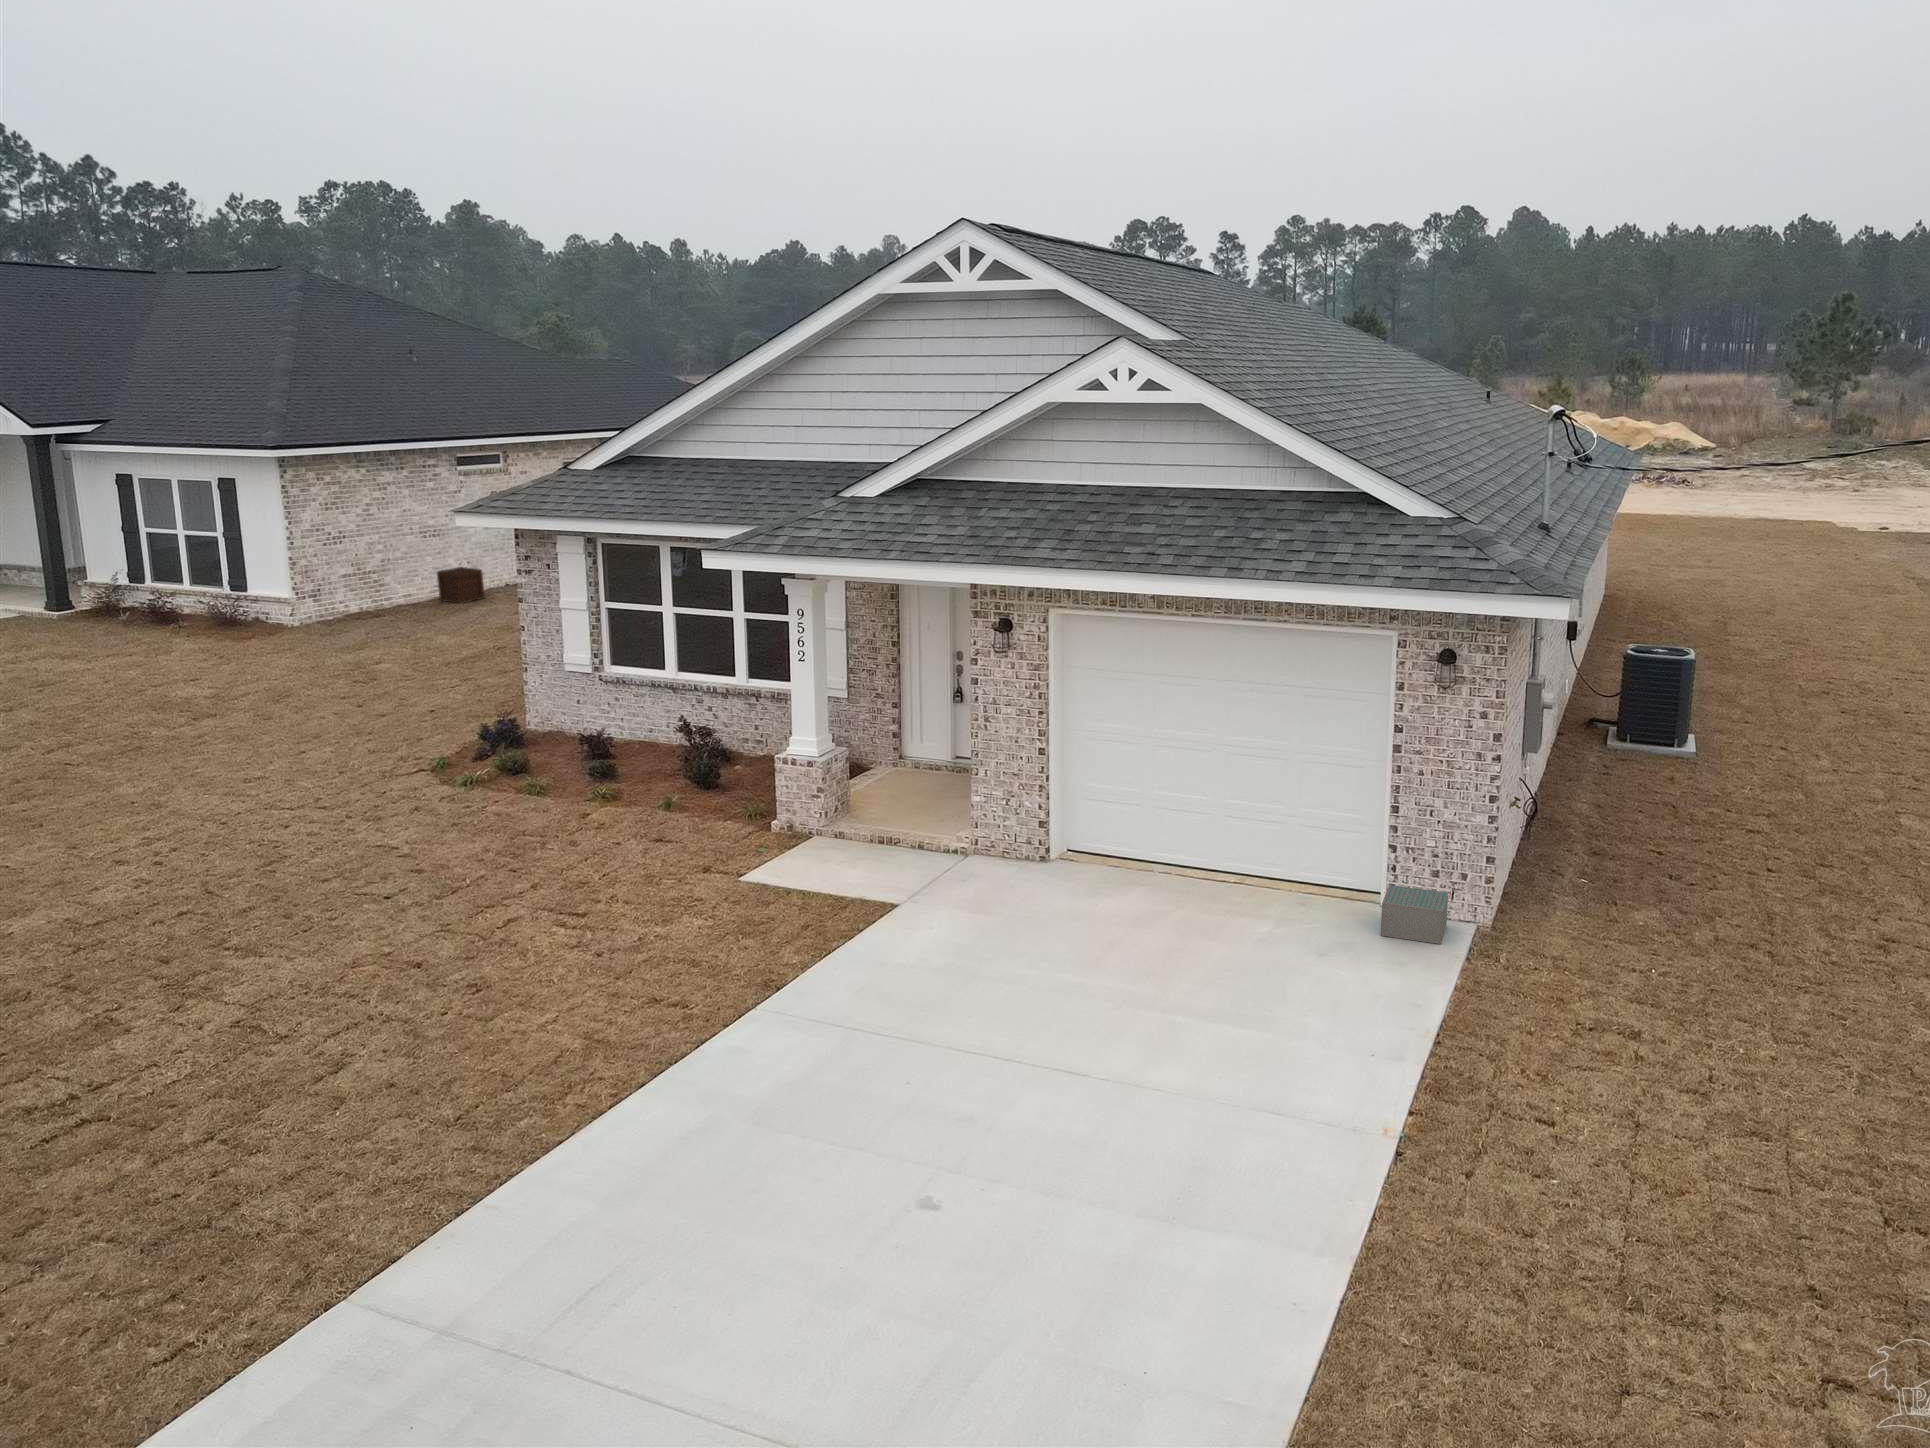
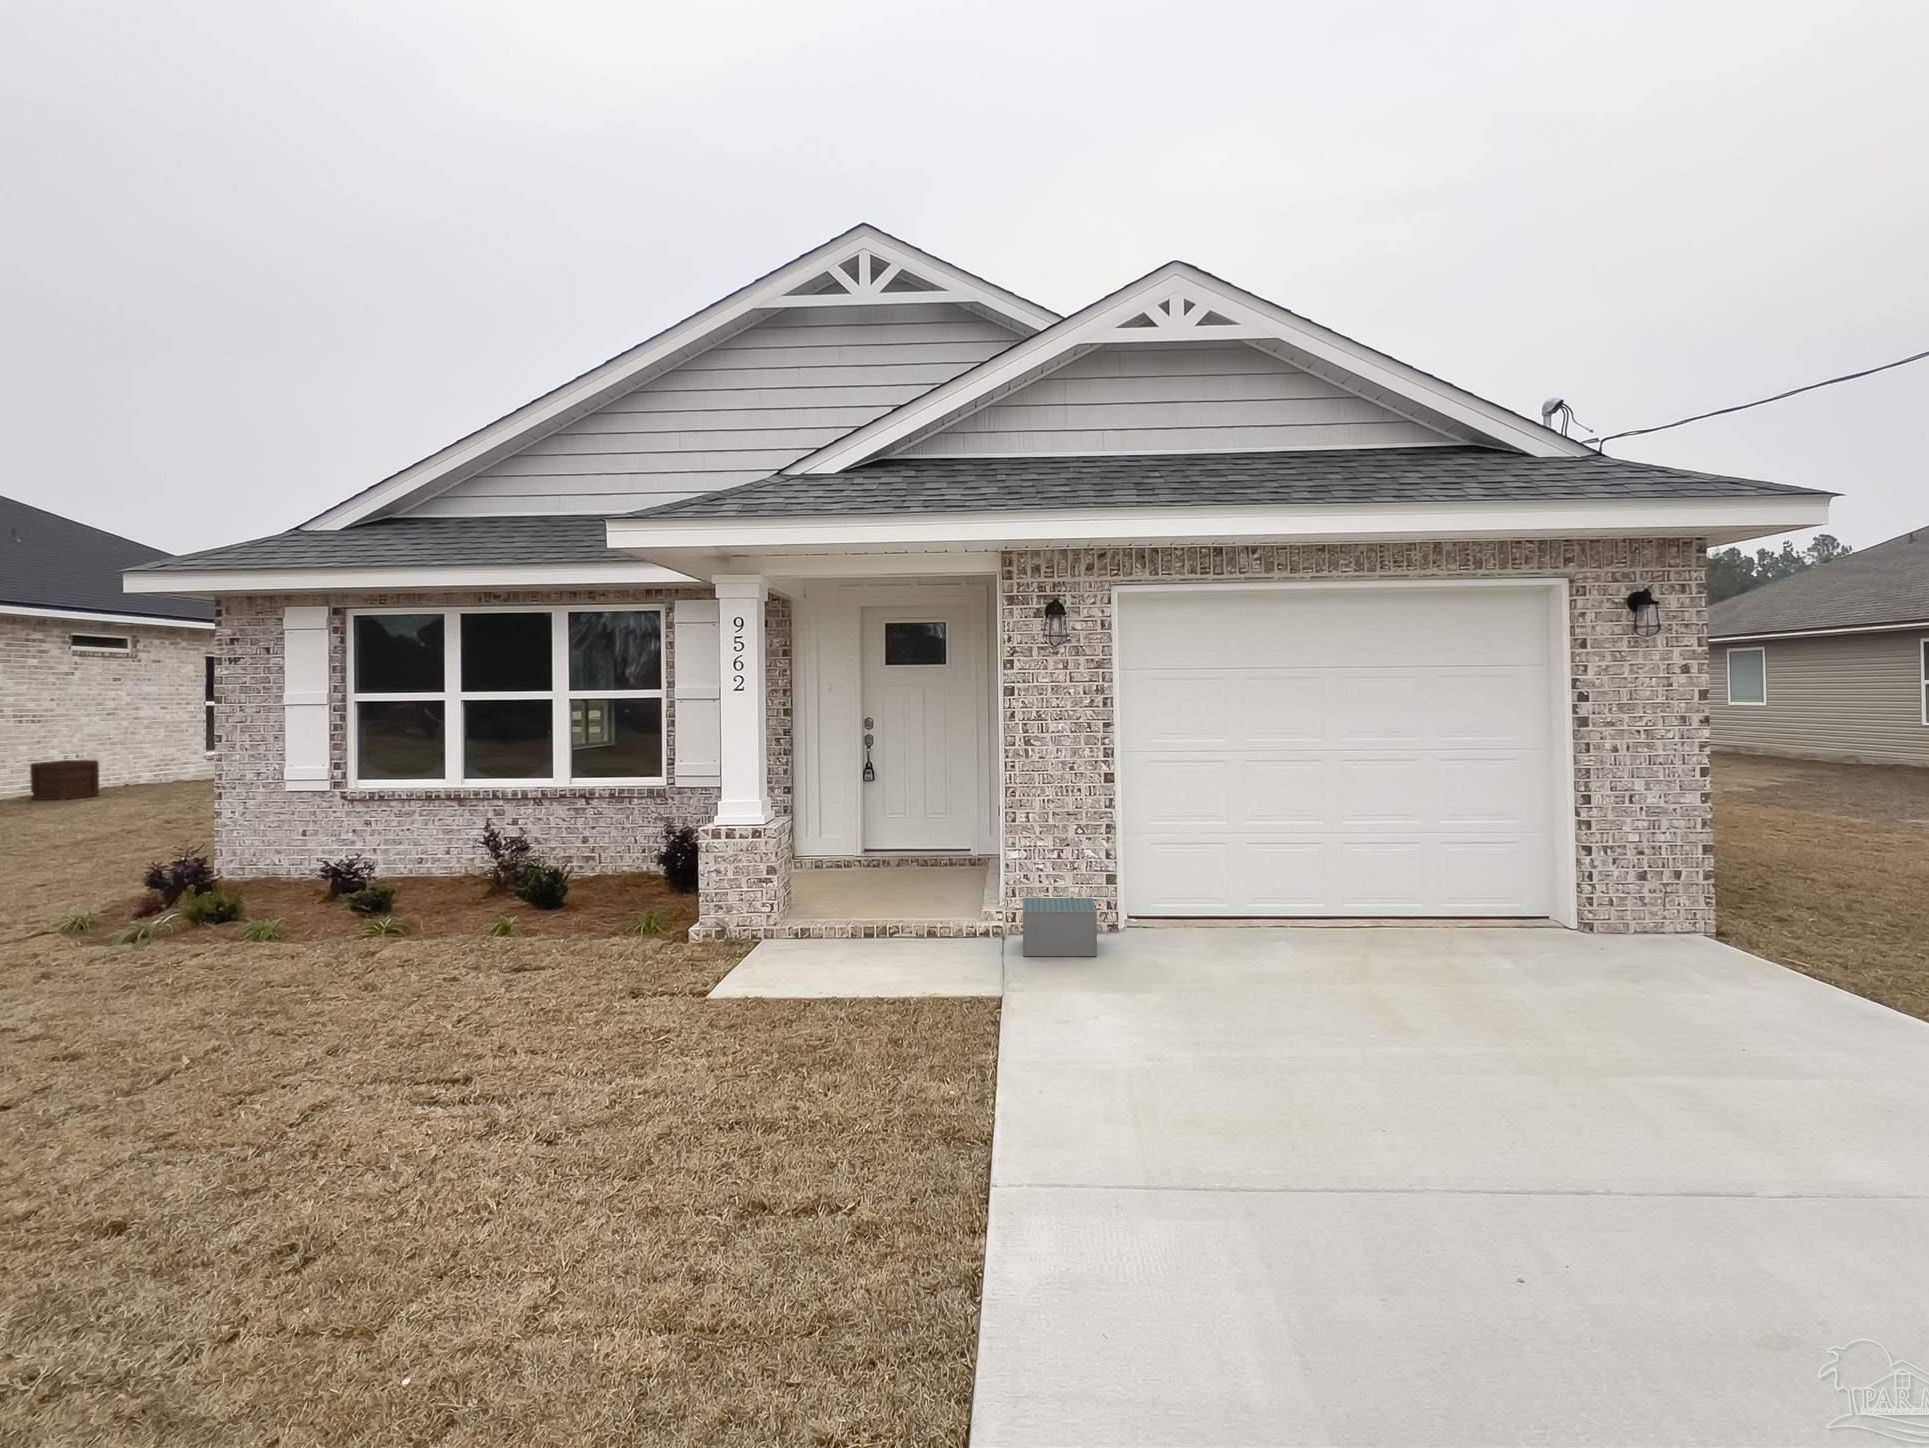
storage box: present [1381,885,1448,944] -> present [1023,898,1097,956]

